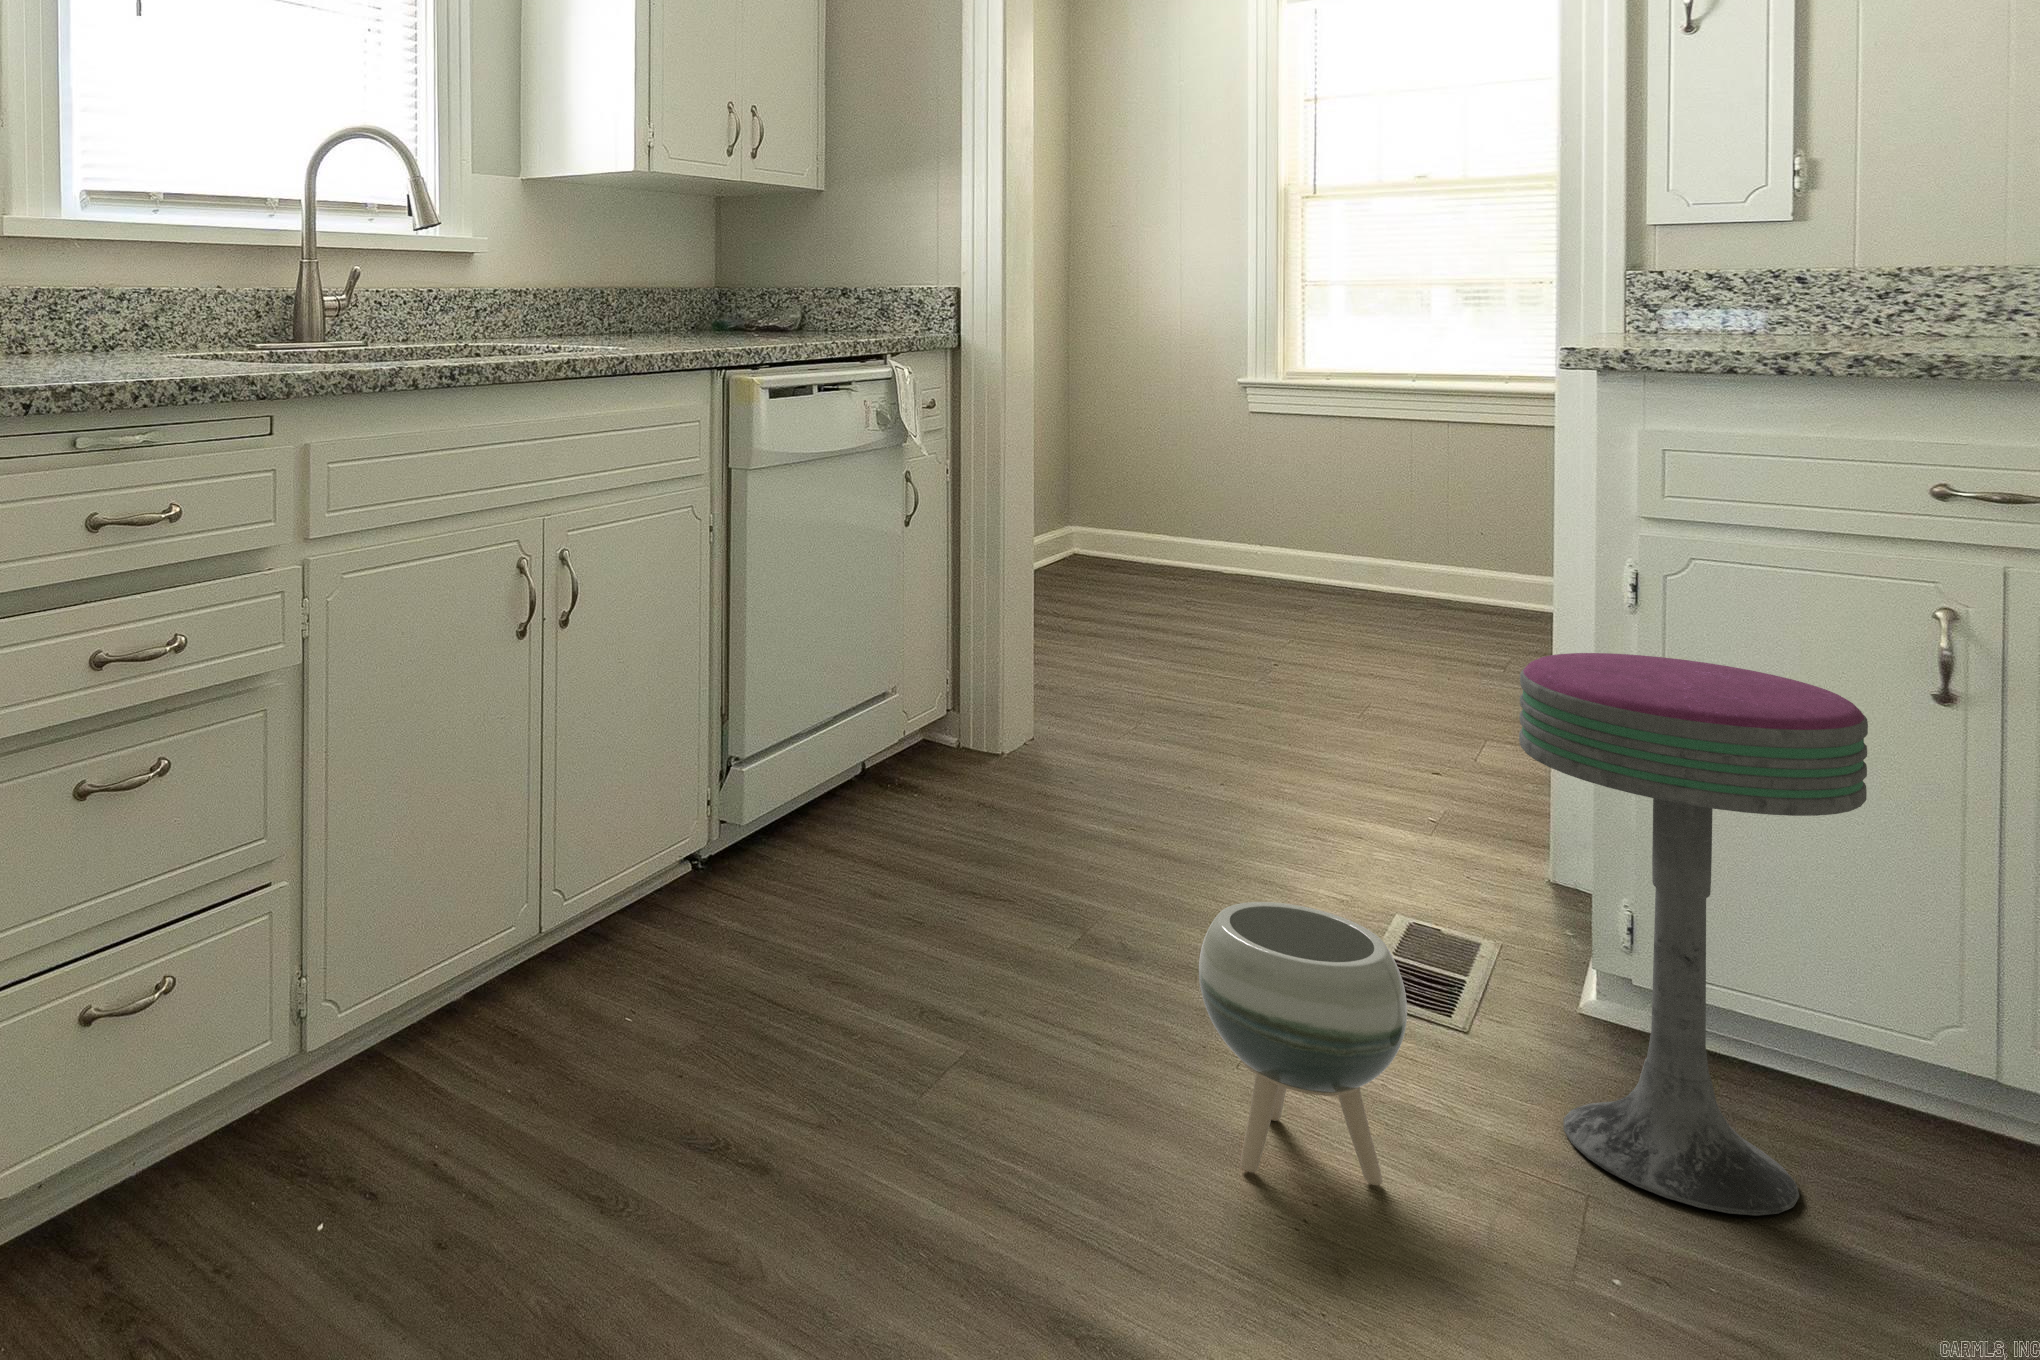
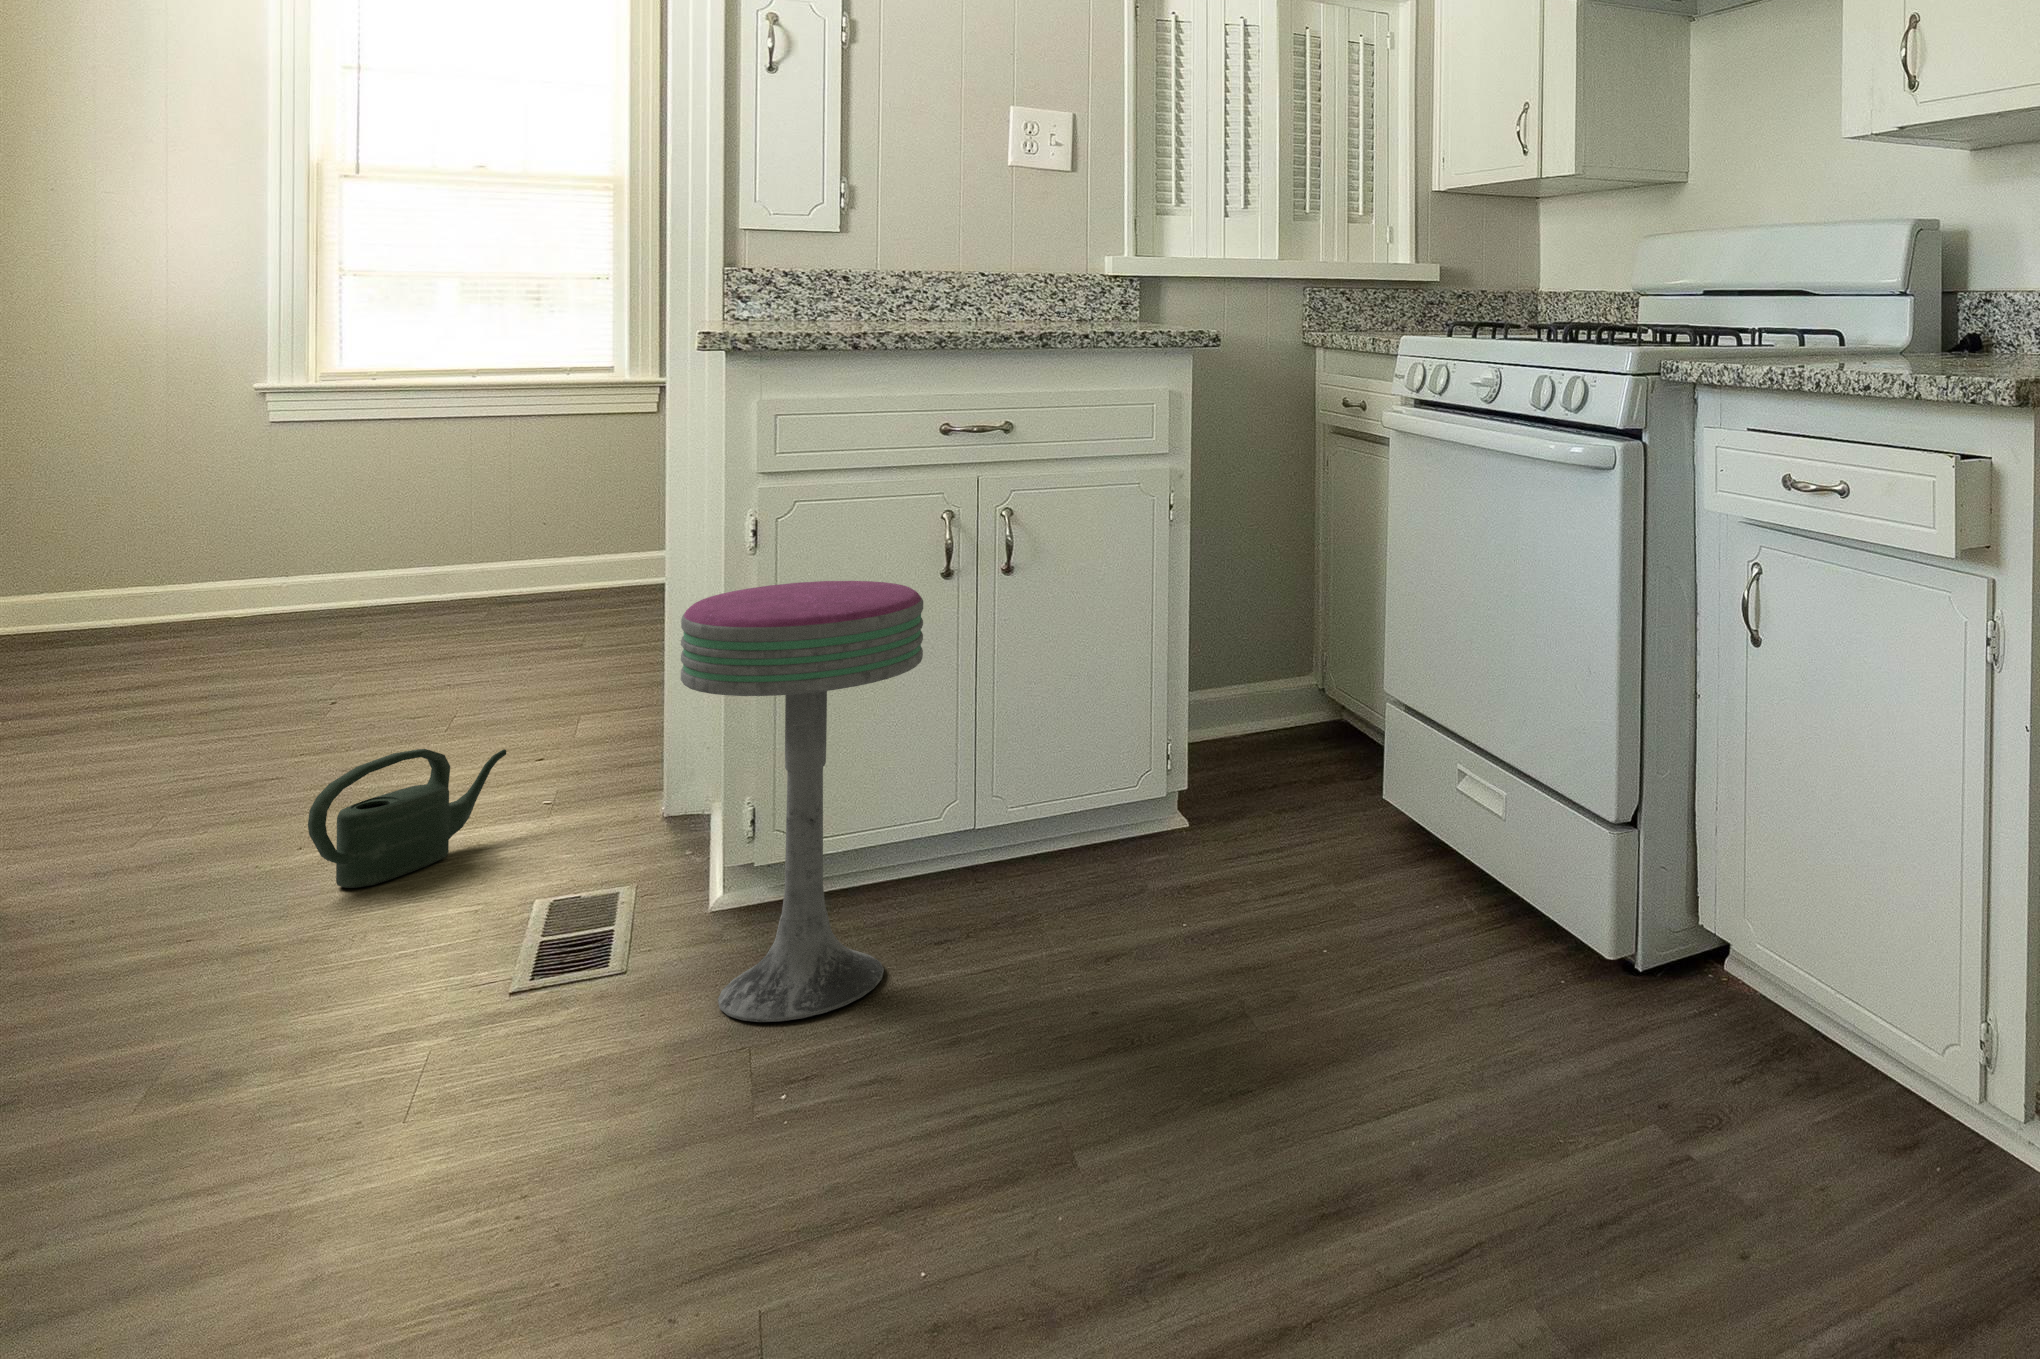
watering can: none [1217,730,1389,845] -> present [308,749,506,888]
planter: present [1199,902,1407,1185] -> none [369,897,601,1203]

